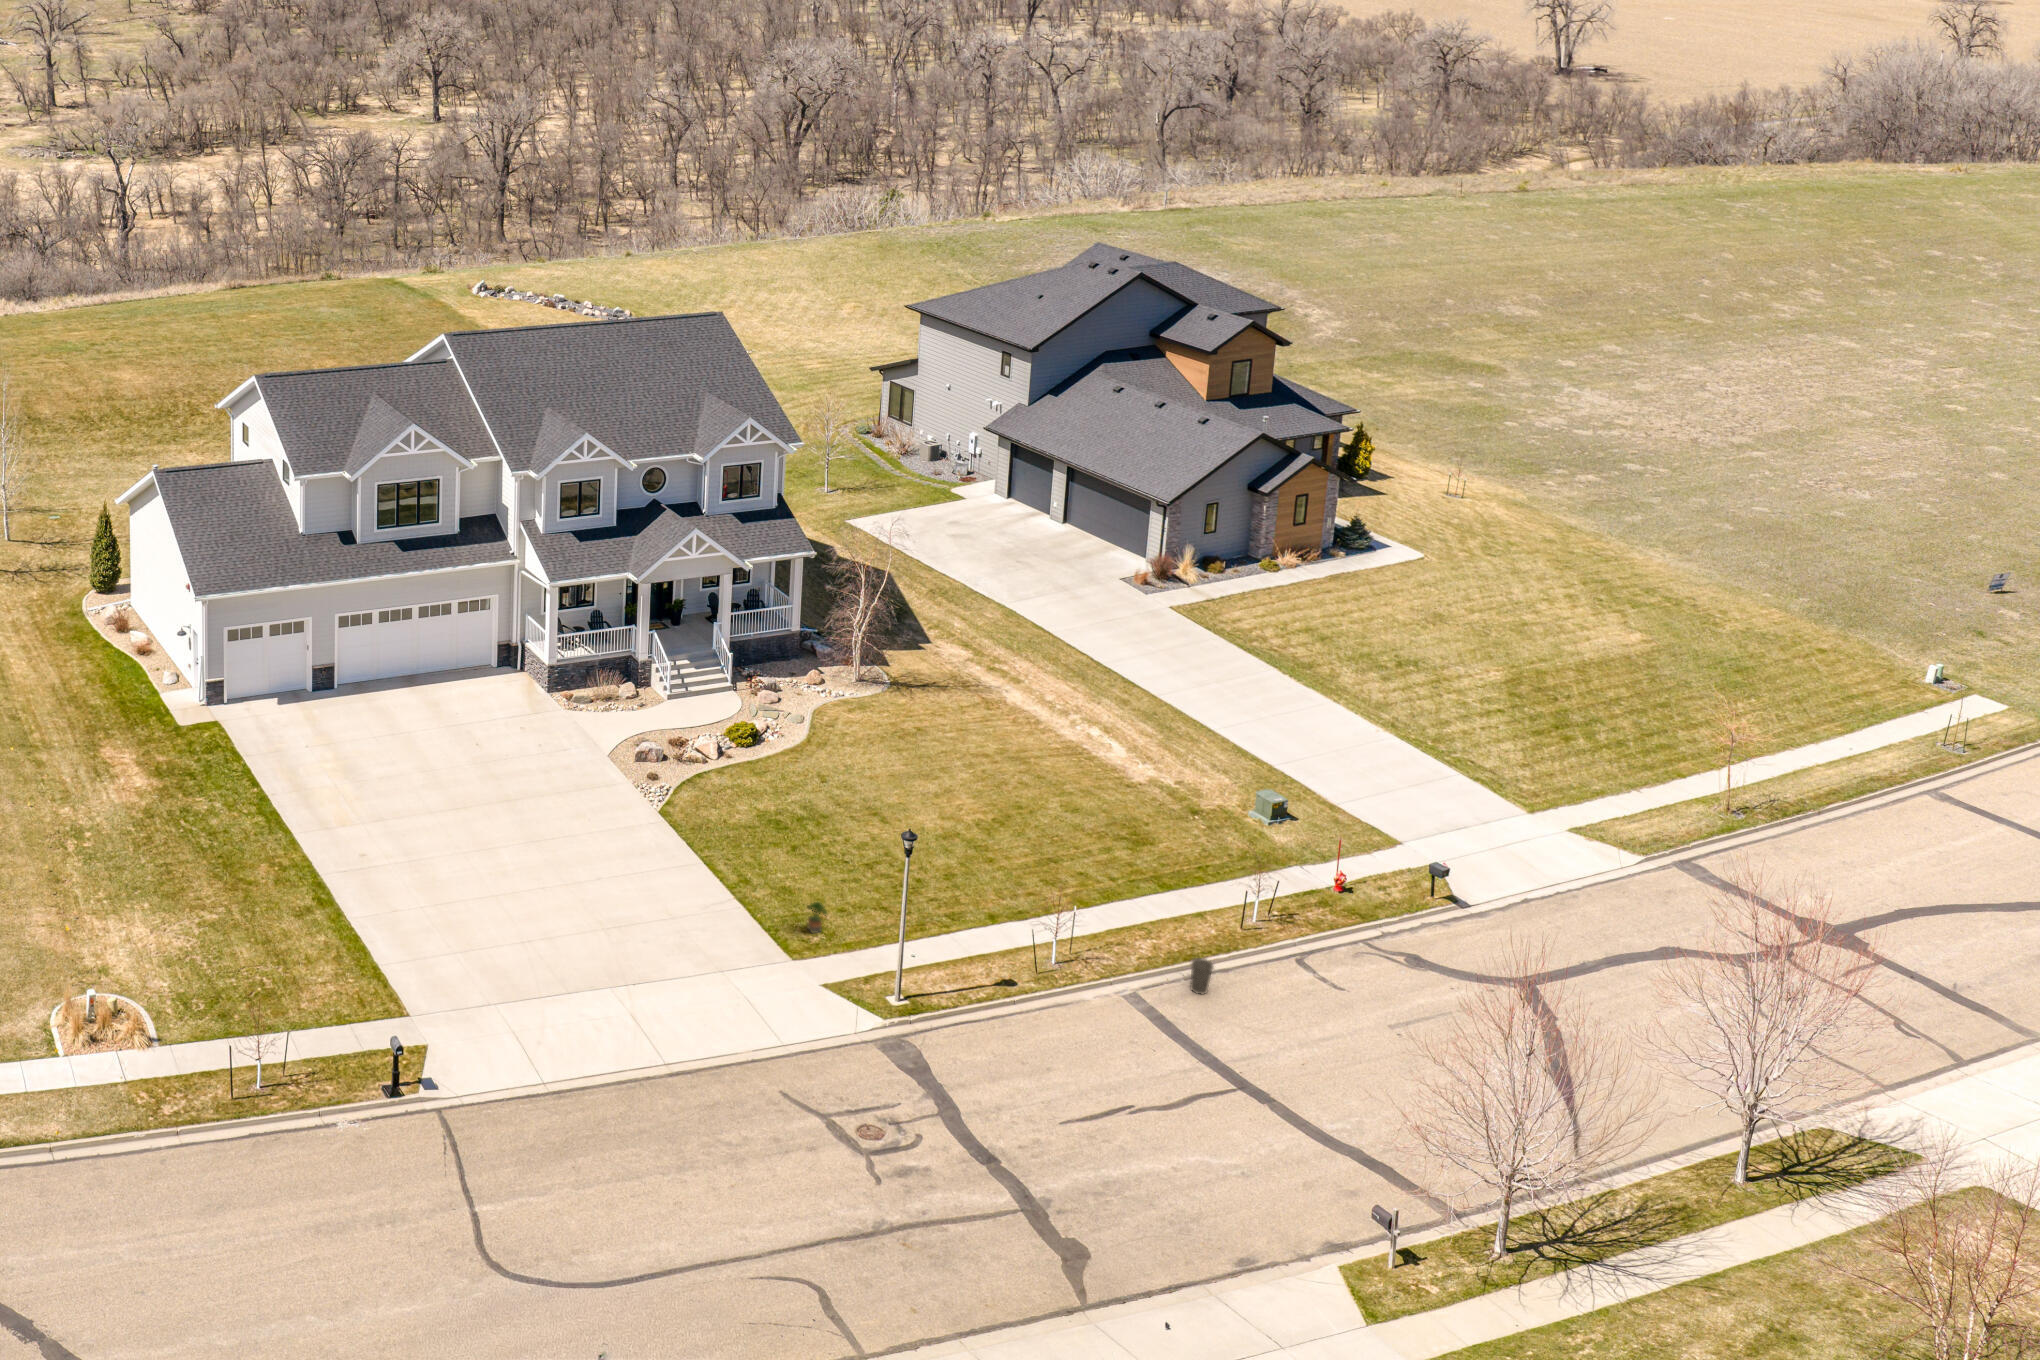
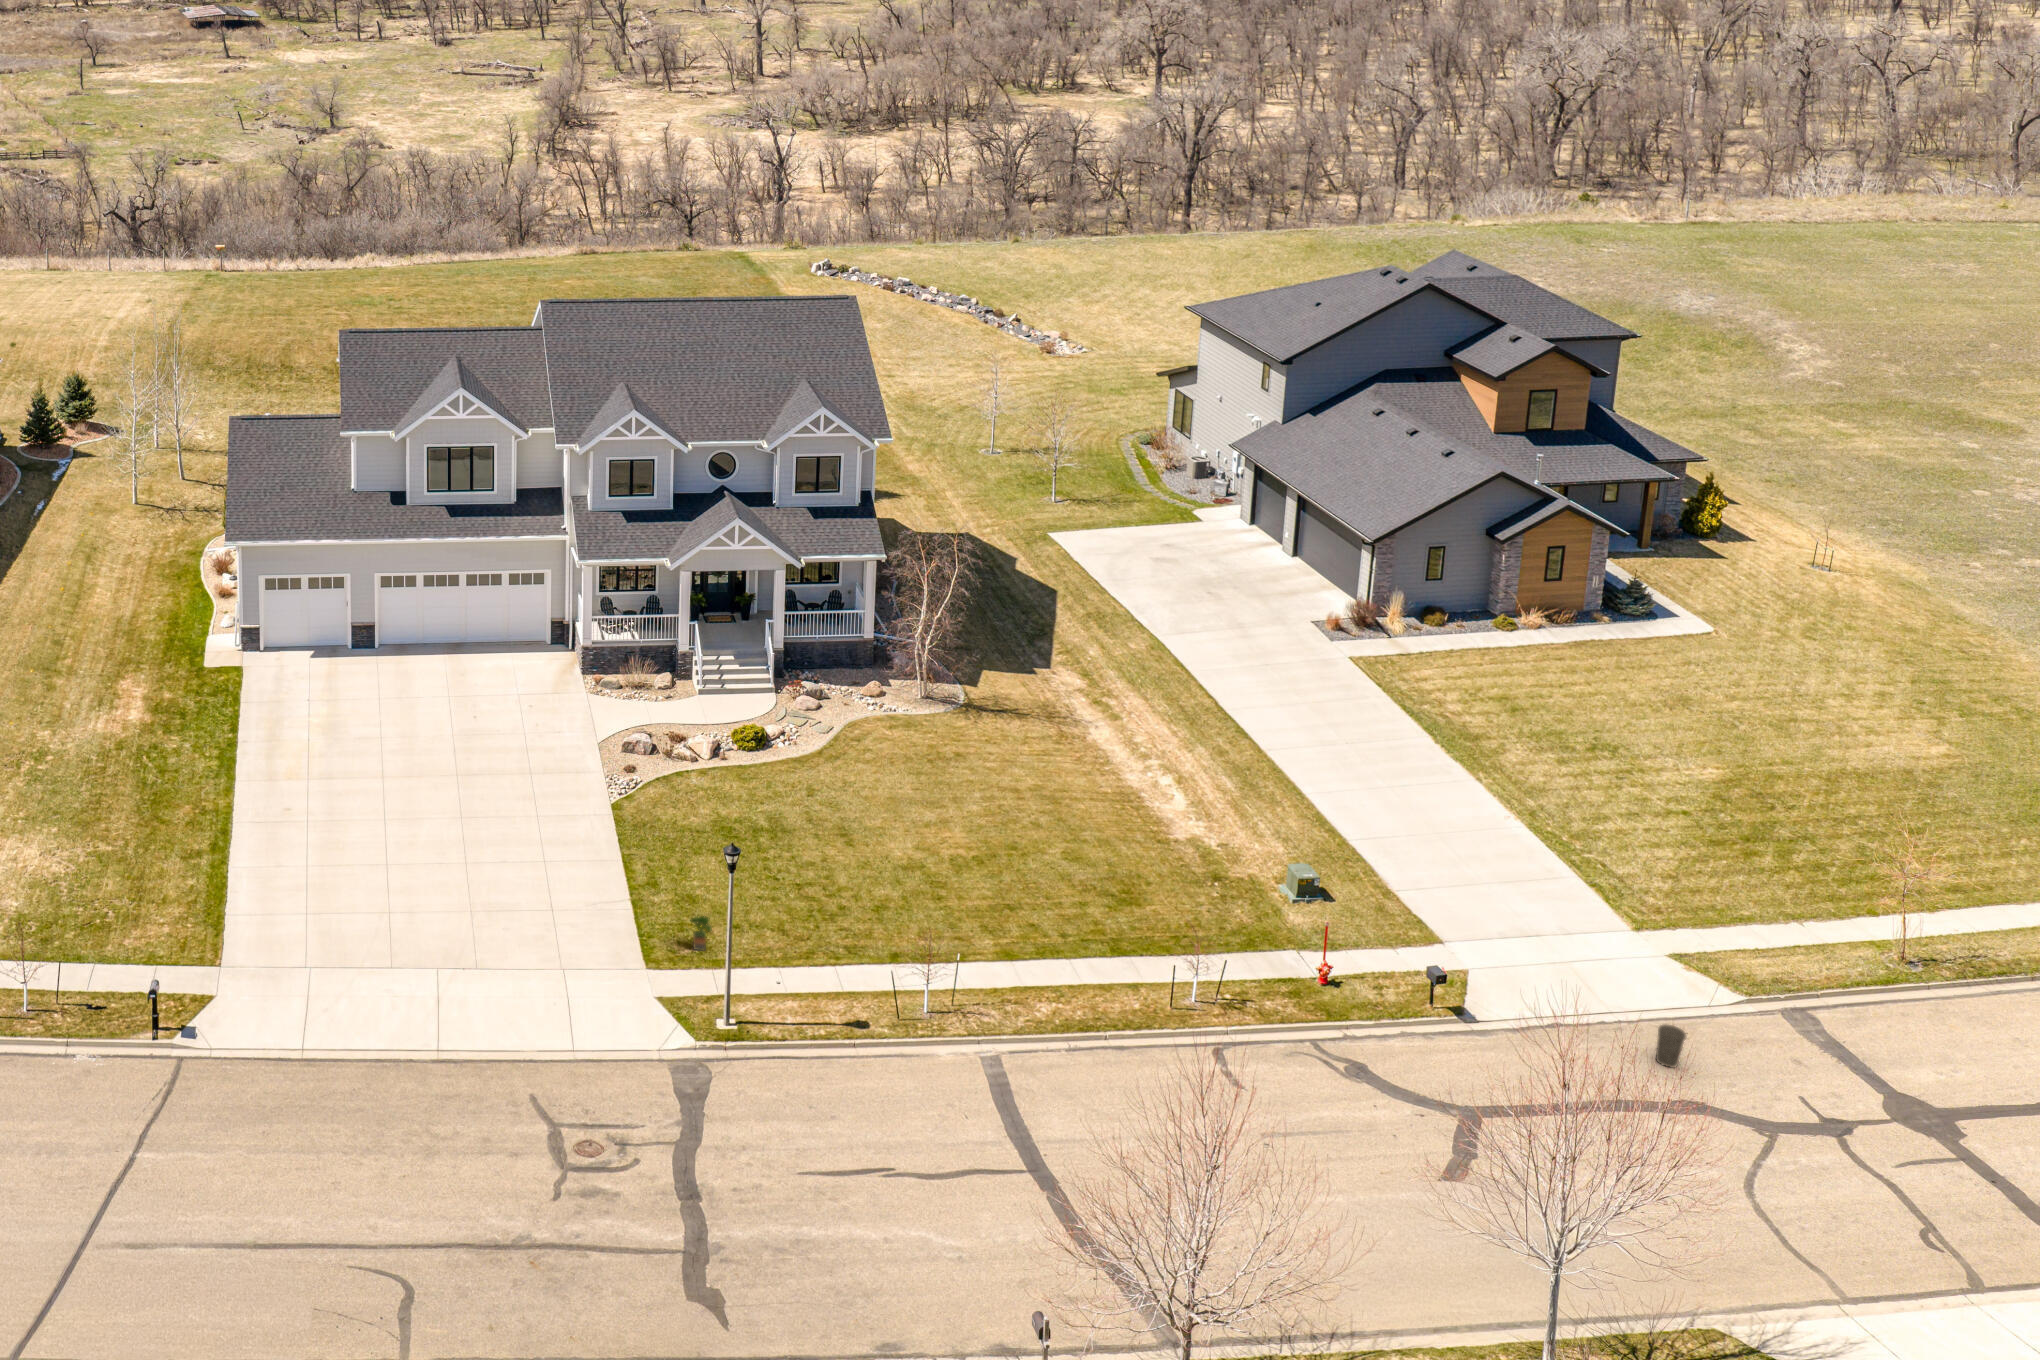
trash can: present [1190,958,1213,994] -> present [1656,1025,1686,1067]

